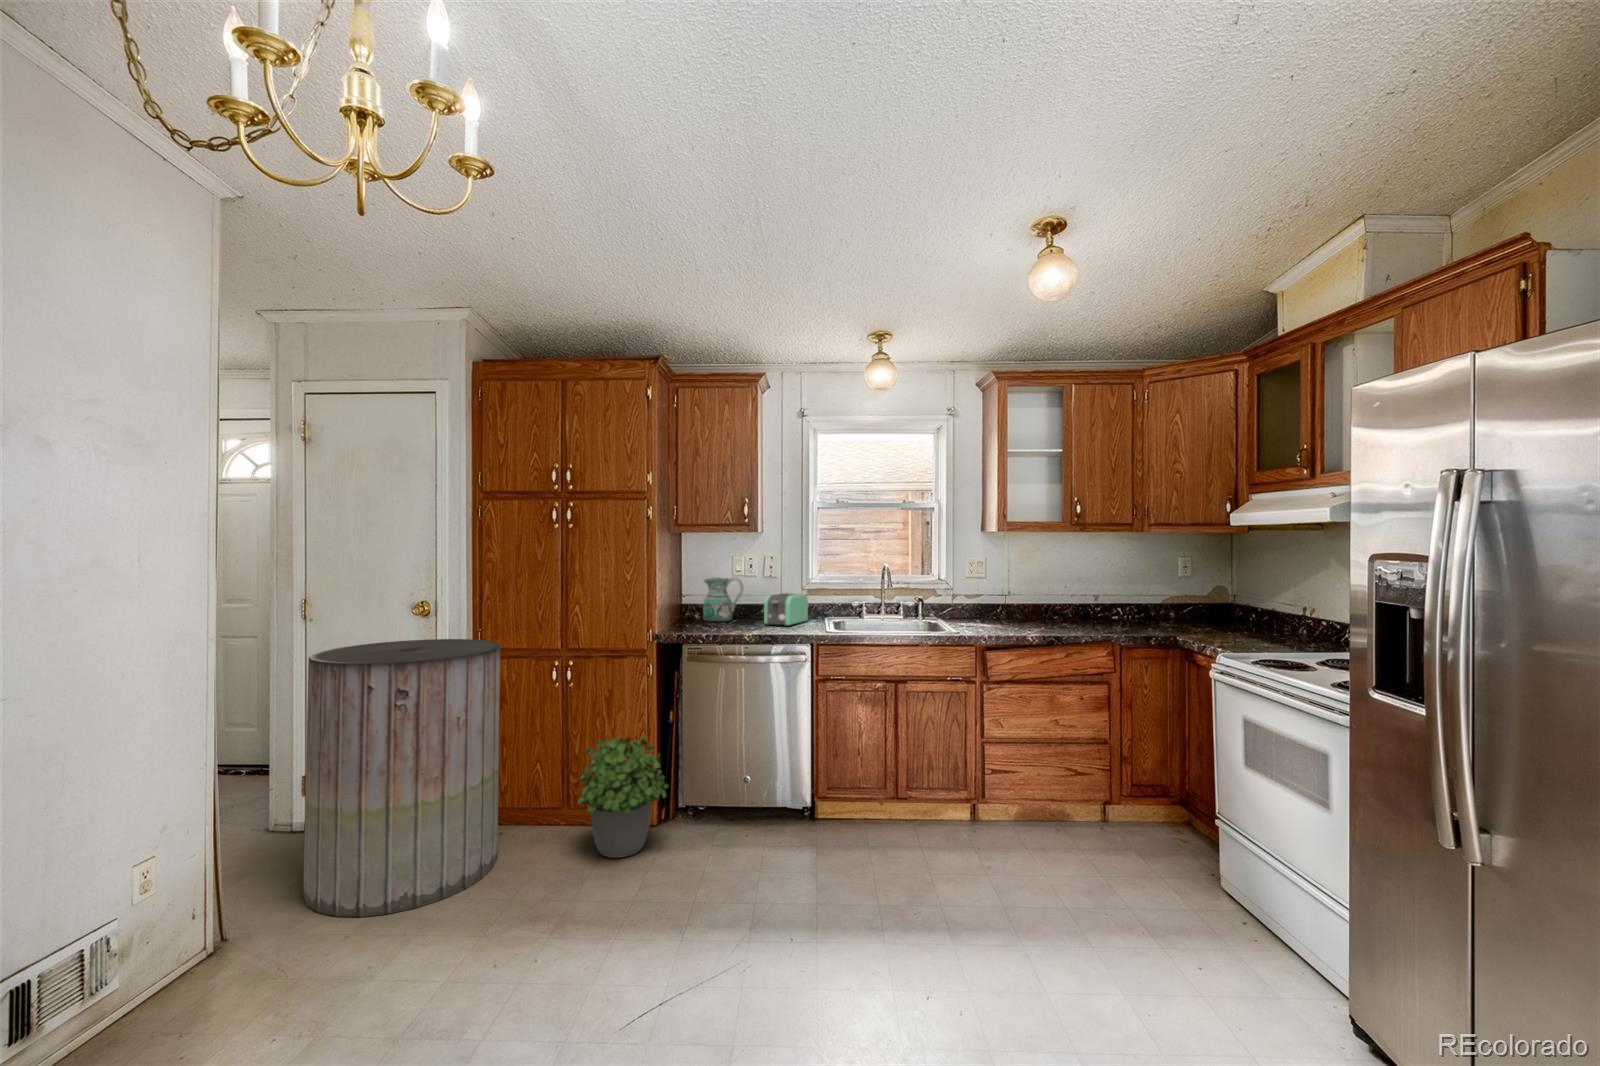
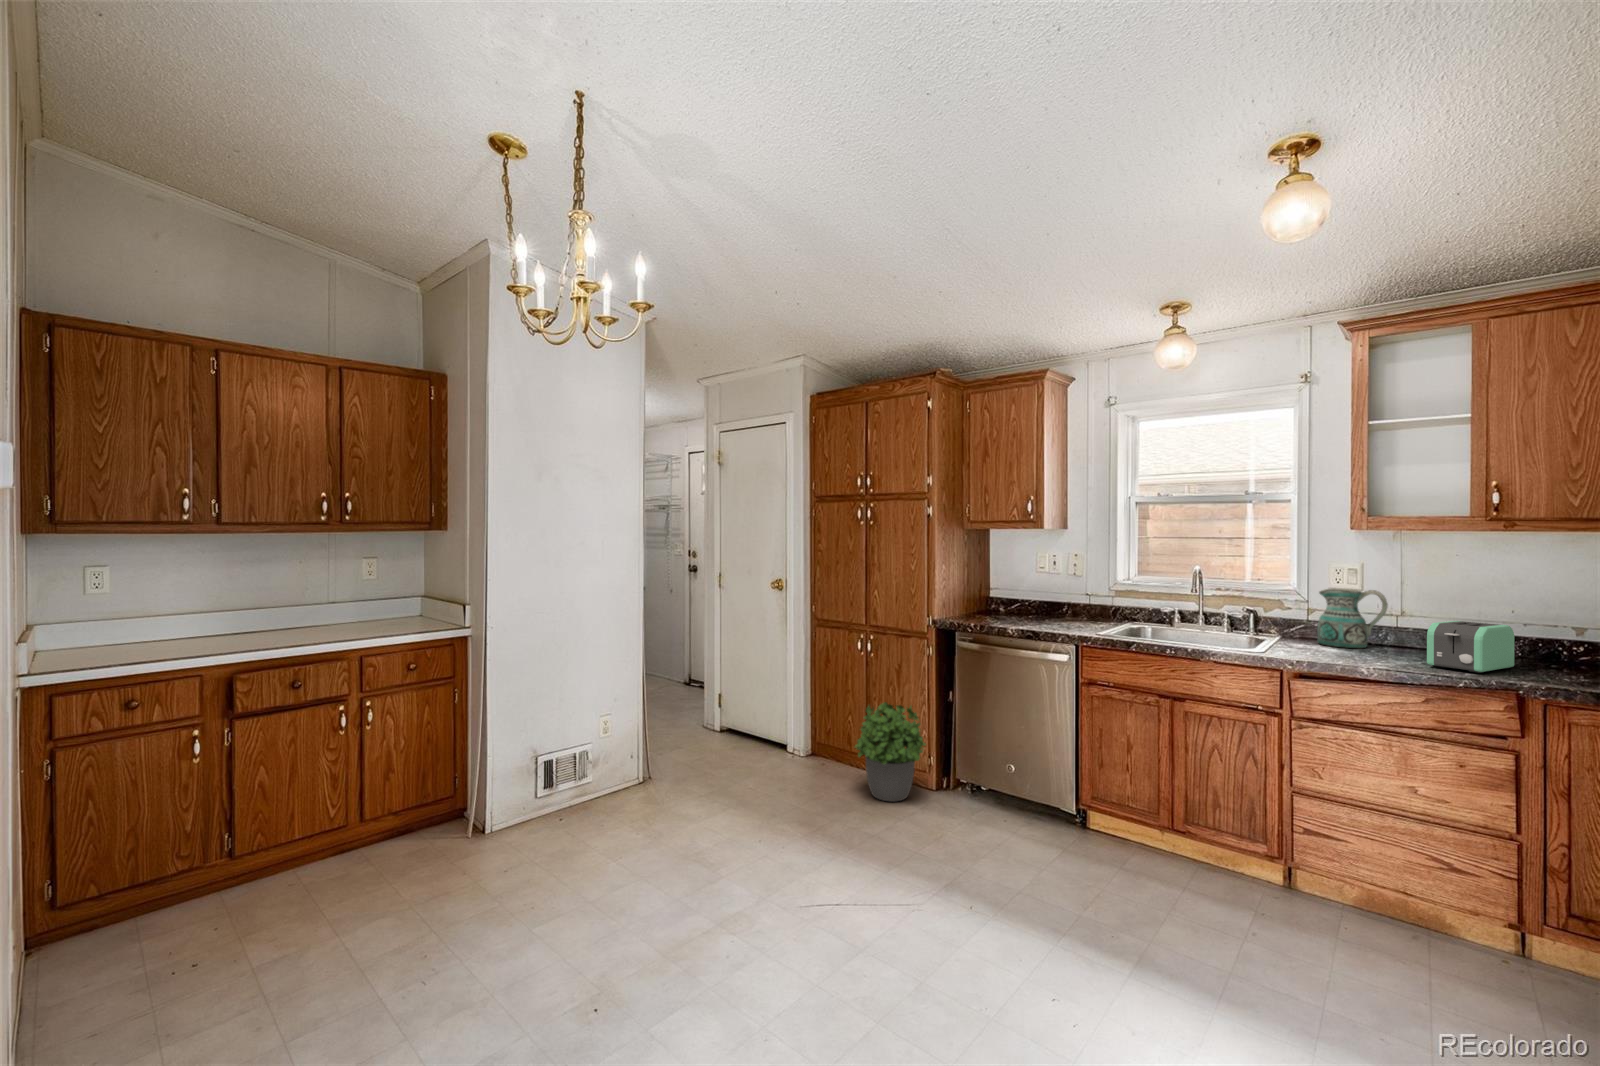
ceramic pitcher: present [703,577,744,621] -> present [1318,588,1388,648]
toaster: present [764,593,808,626] -> present [1427,621,1514,673]
trash can: present [303,639,500,917] -> none [694,608,812,790]

